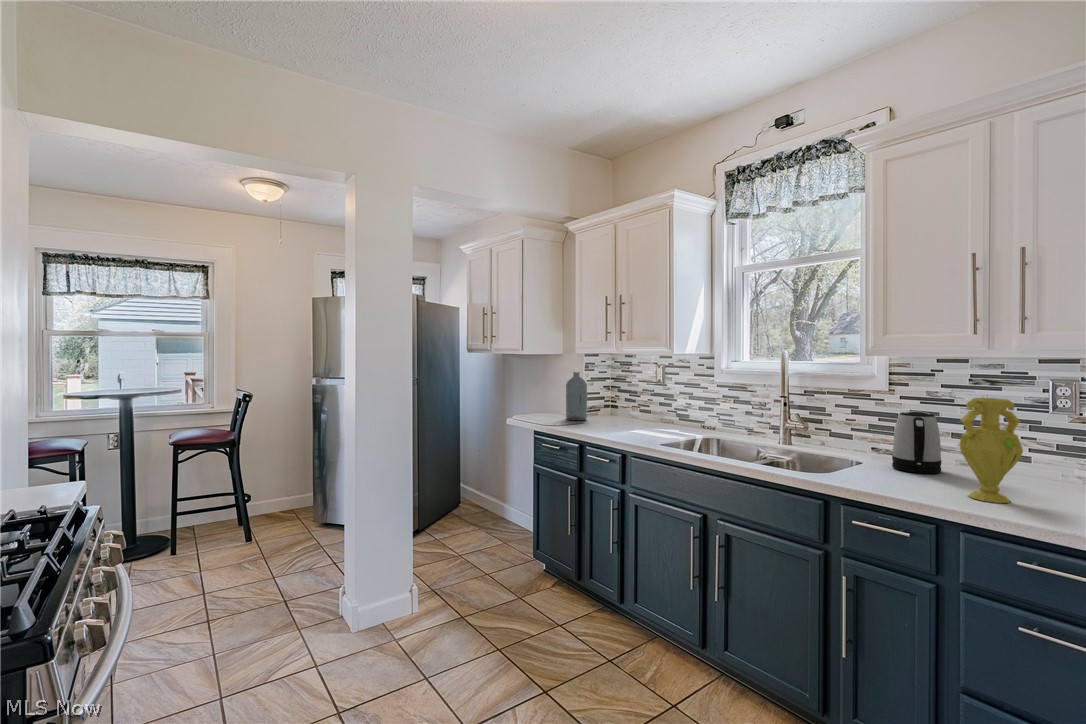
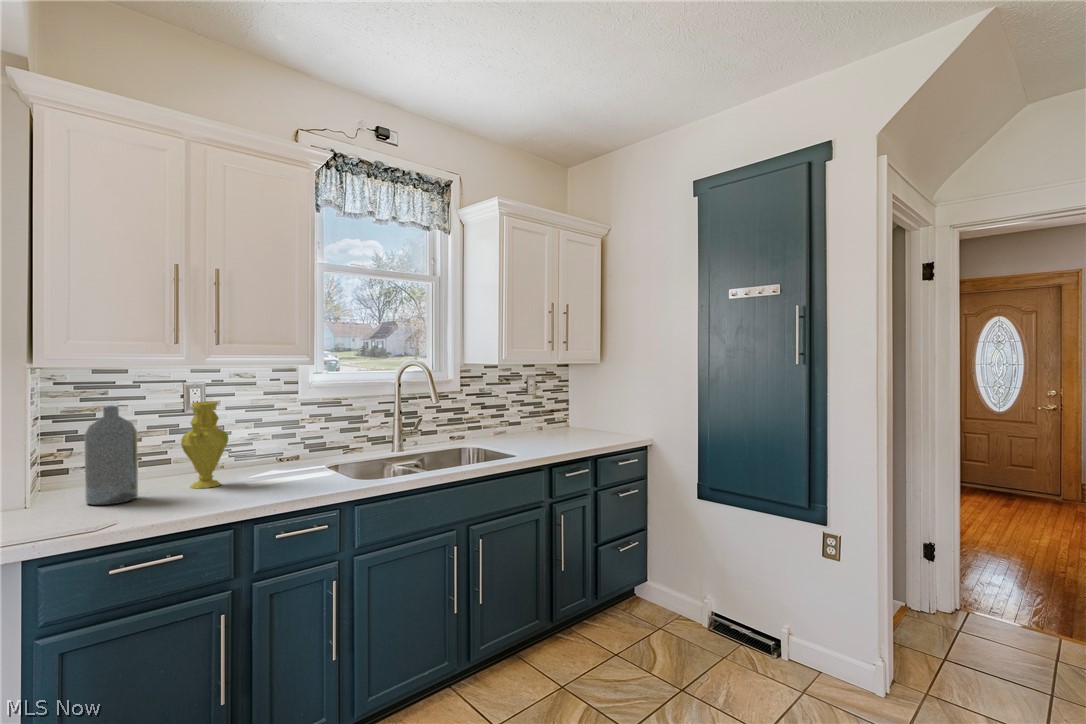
vase: present [959,398,1023,503] -> present [181,401,228,488]
kettle: present [892,411,942,473] -> none [491,401,526,443]

